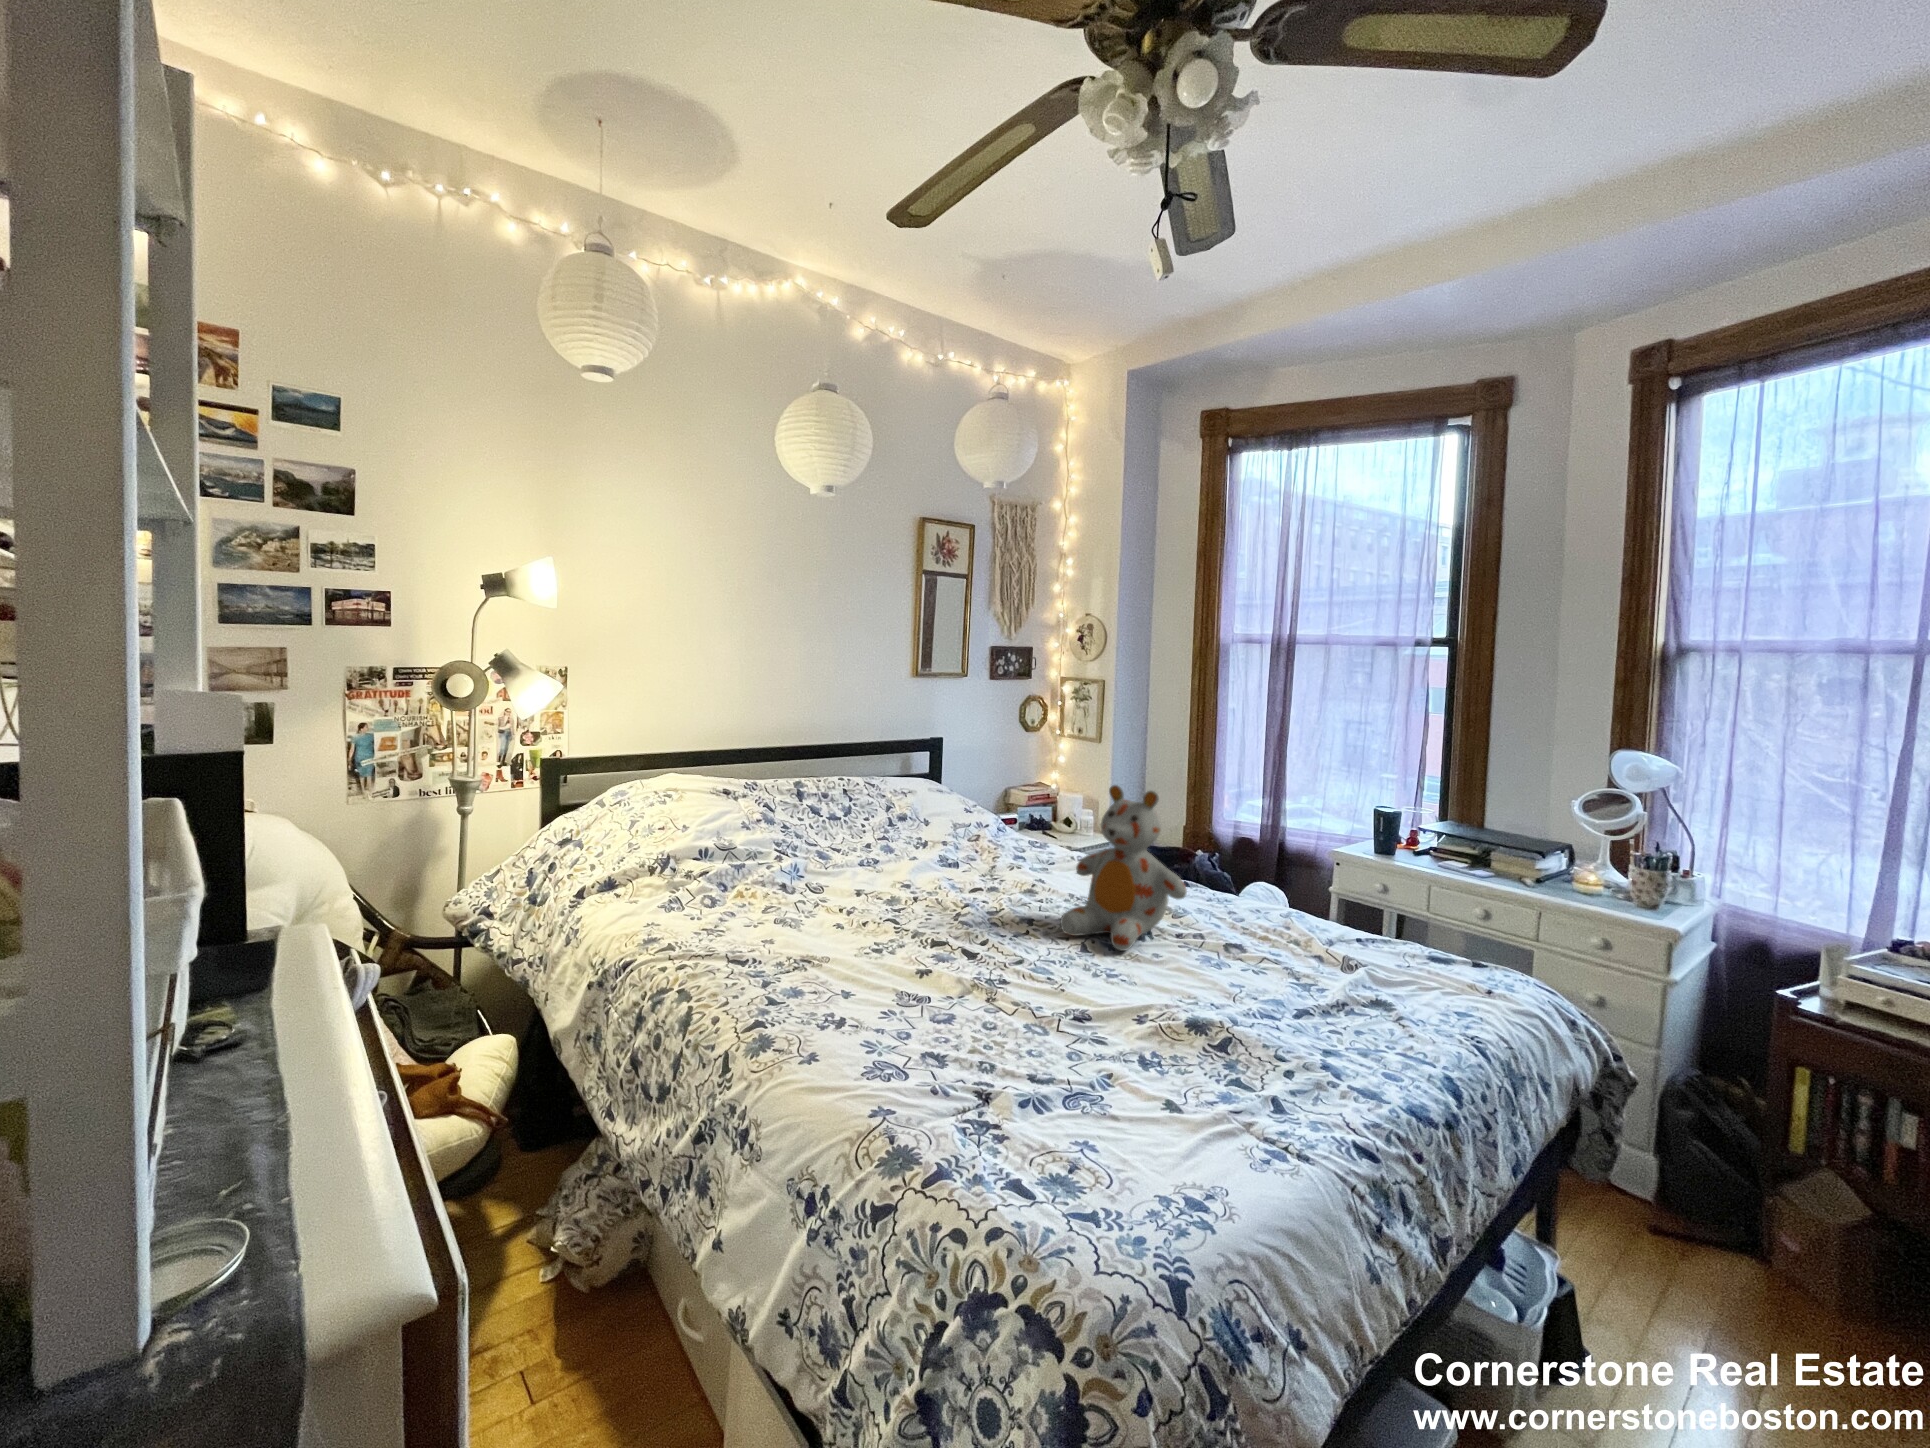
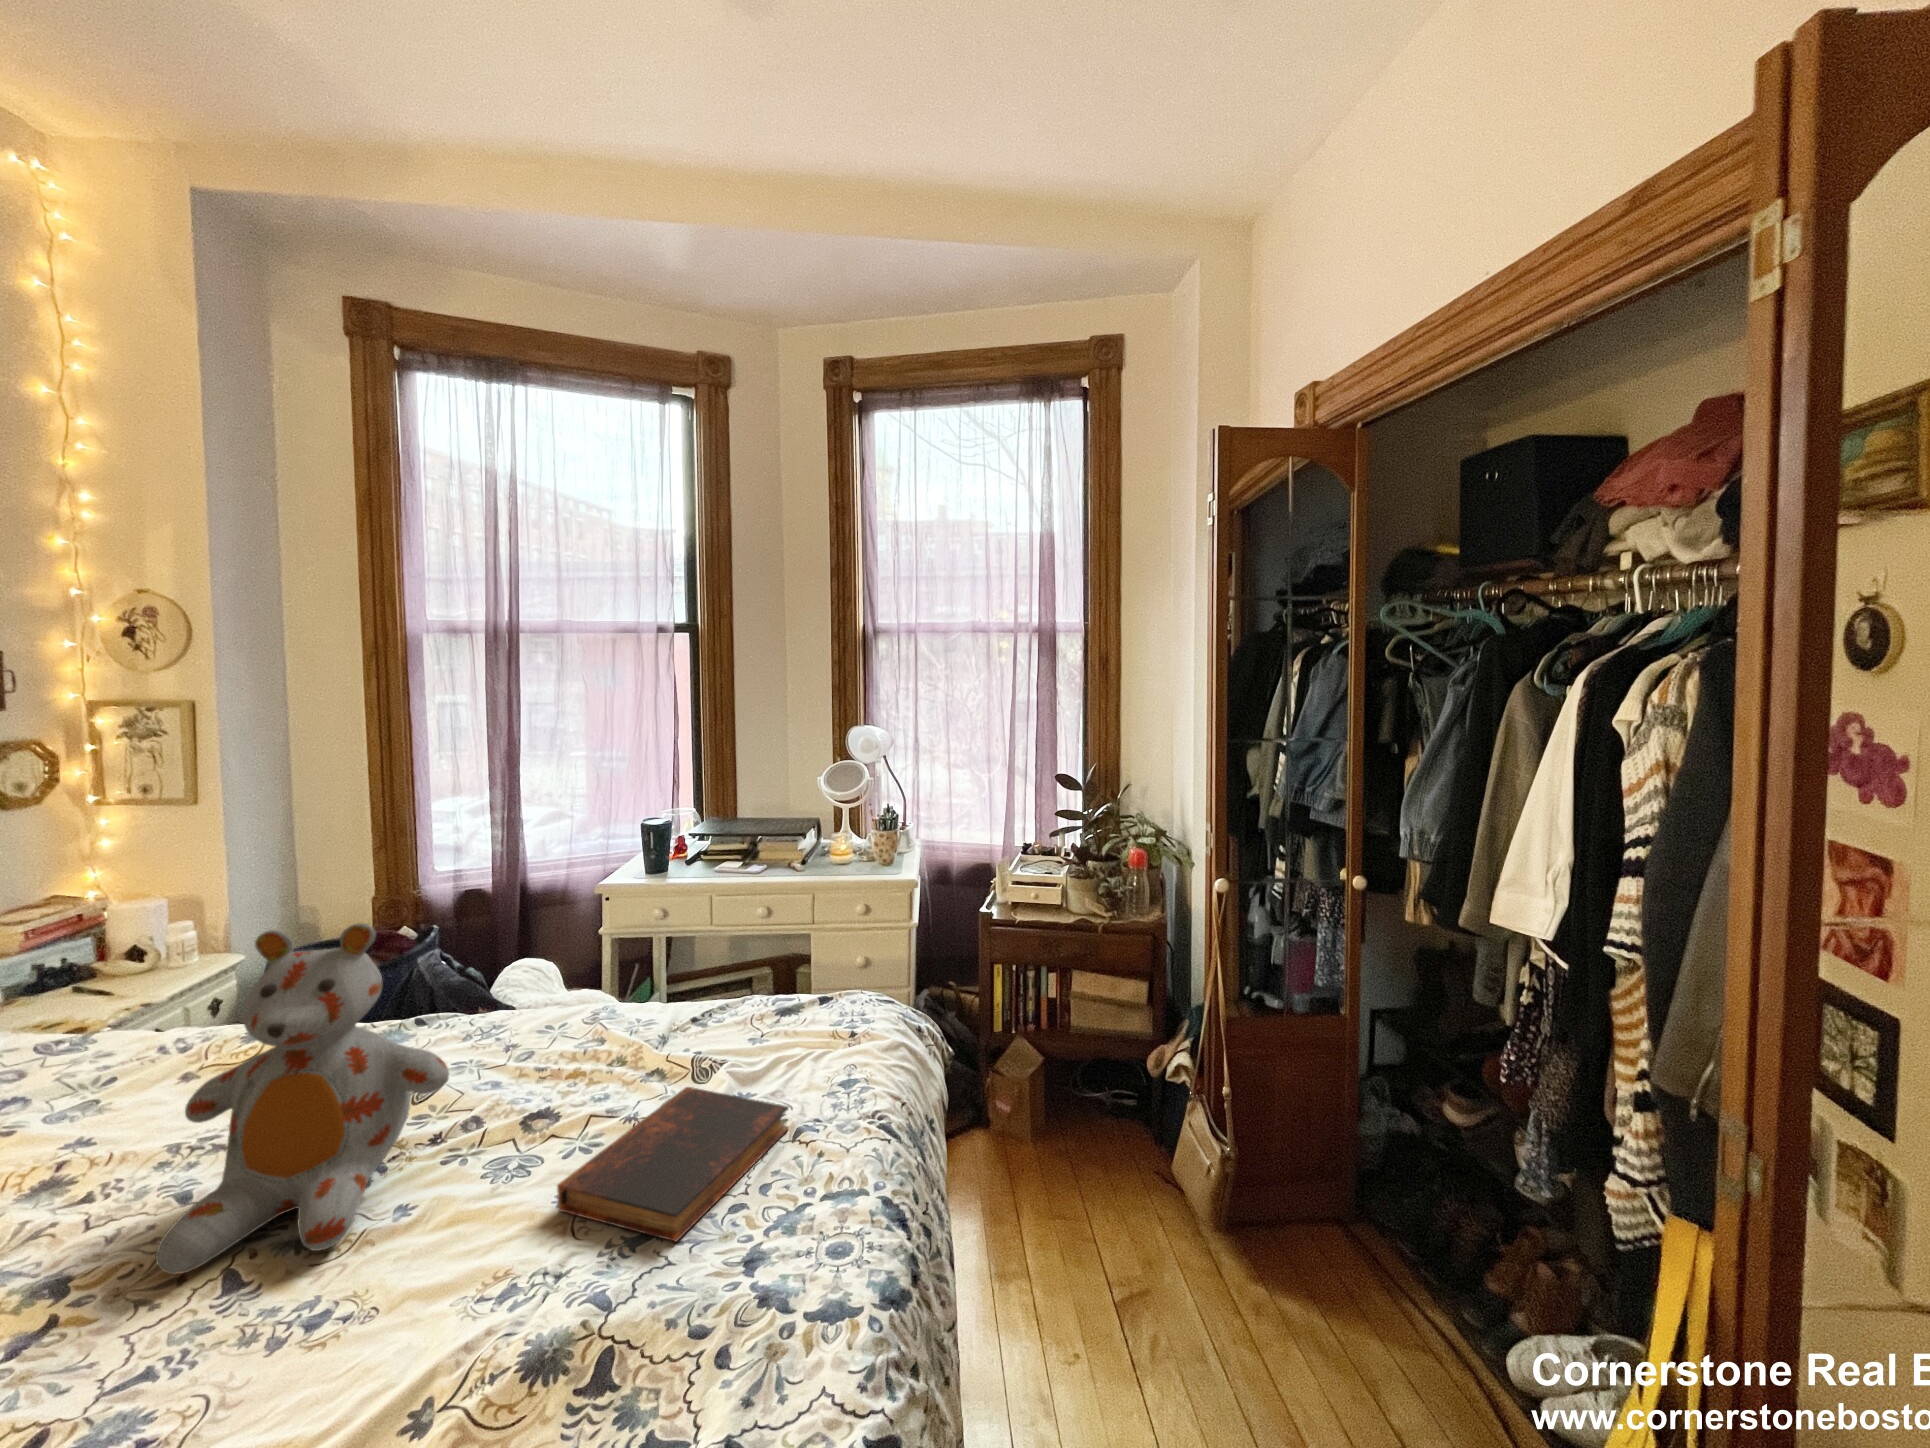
book: none [1228,963,1397,1024] -> present [557,1087,789,1242]

